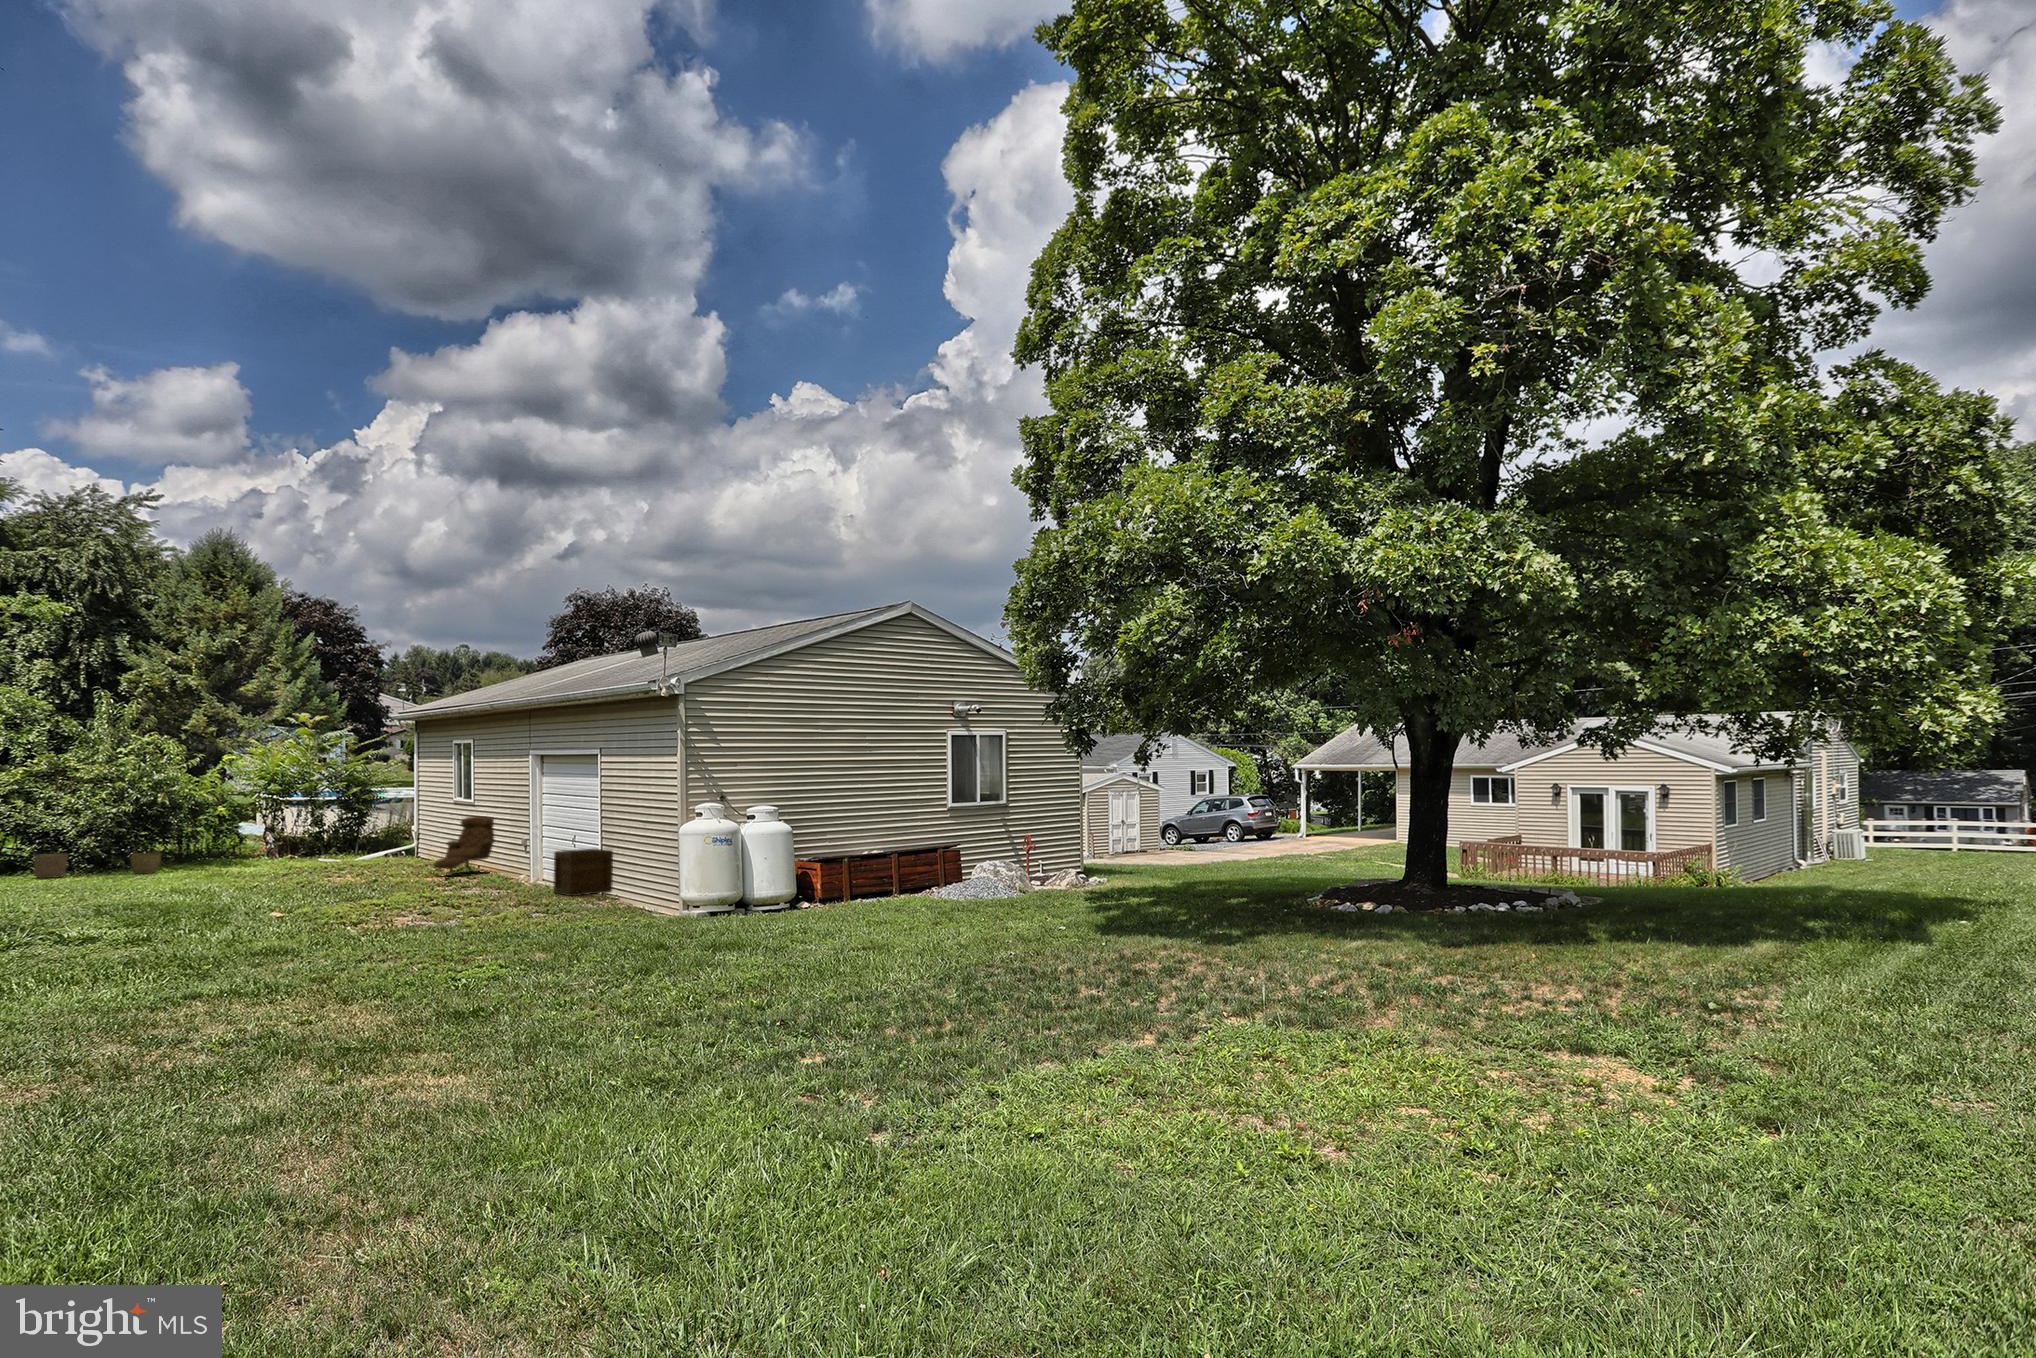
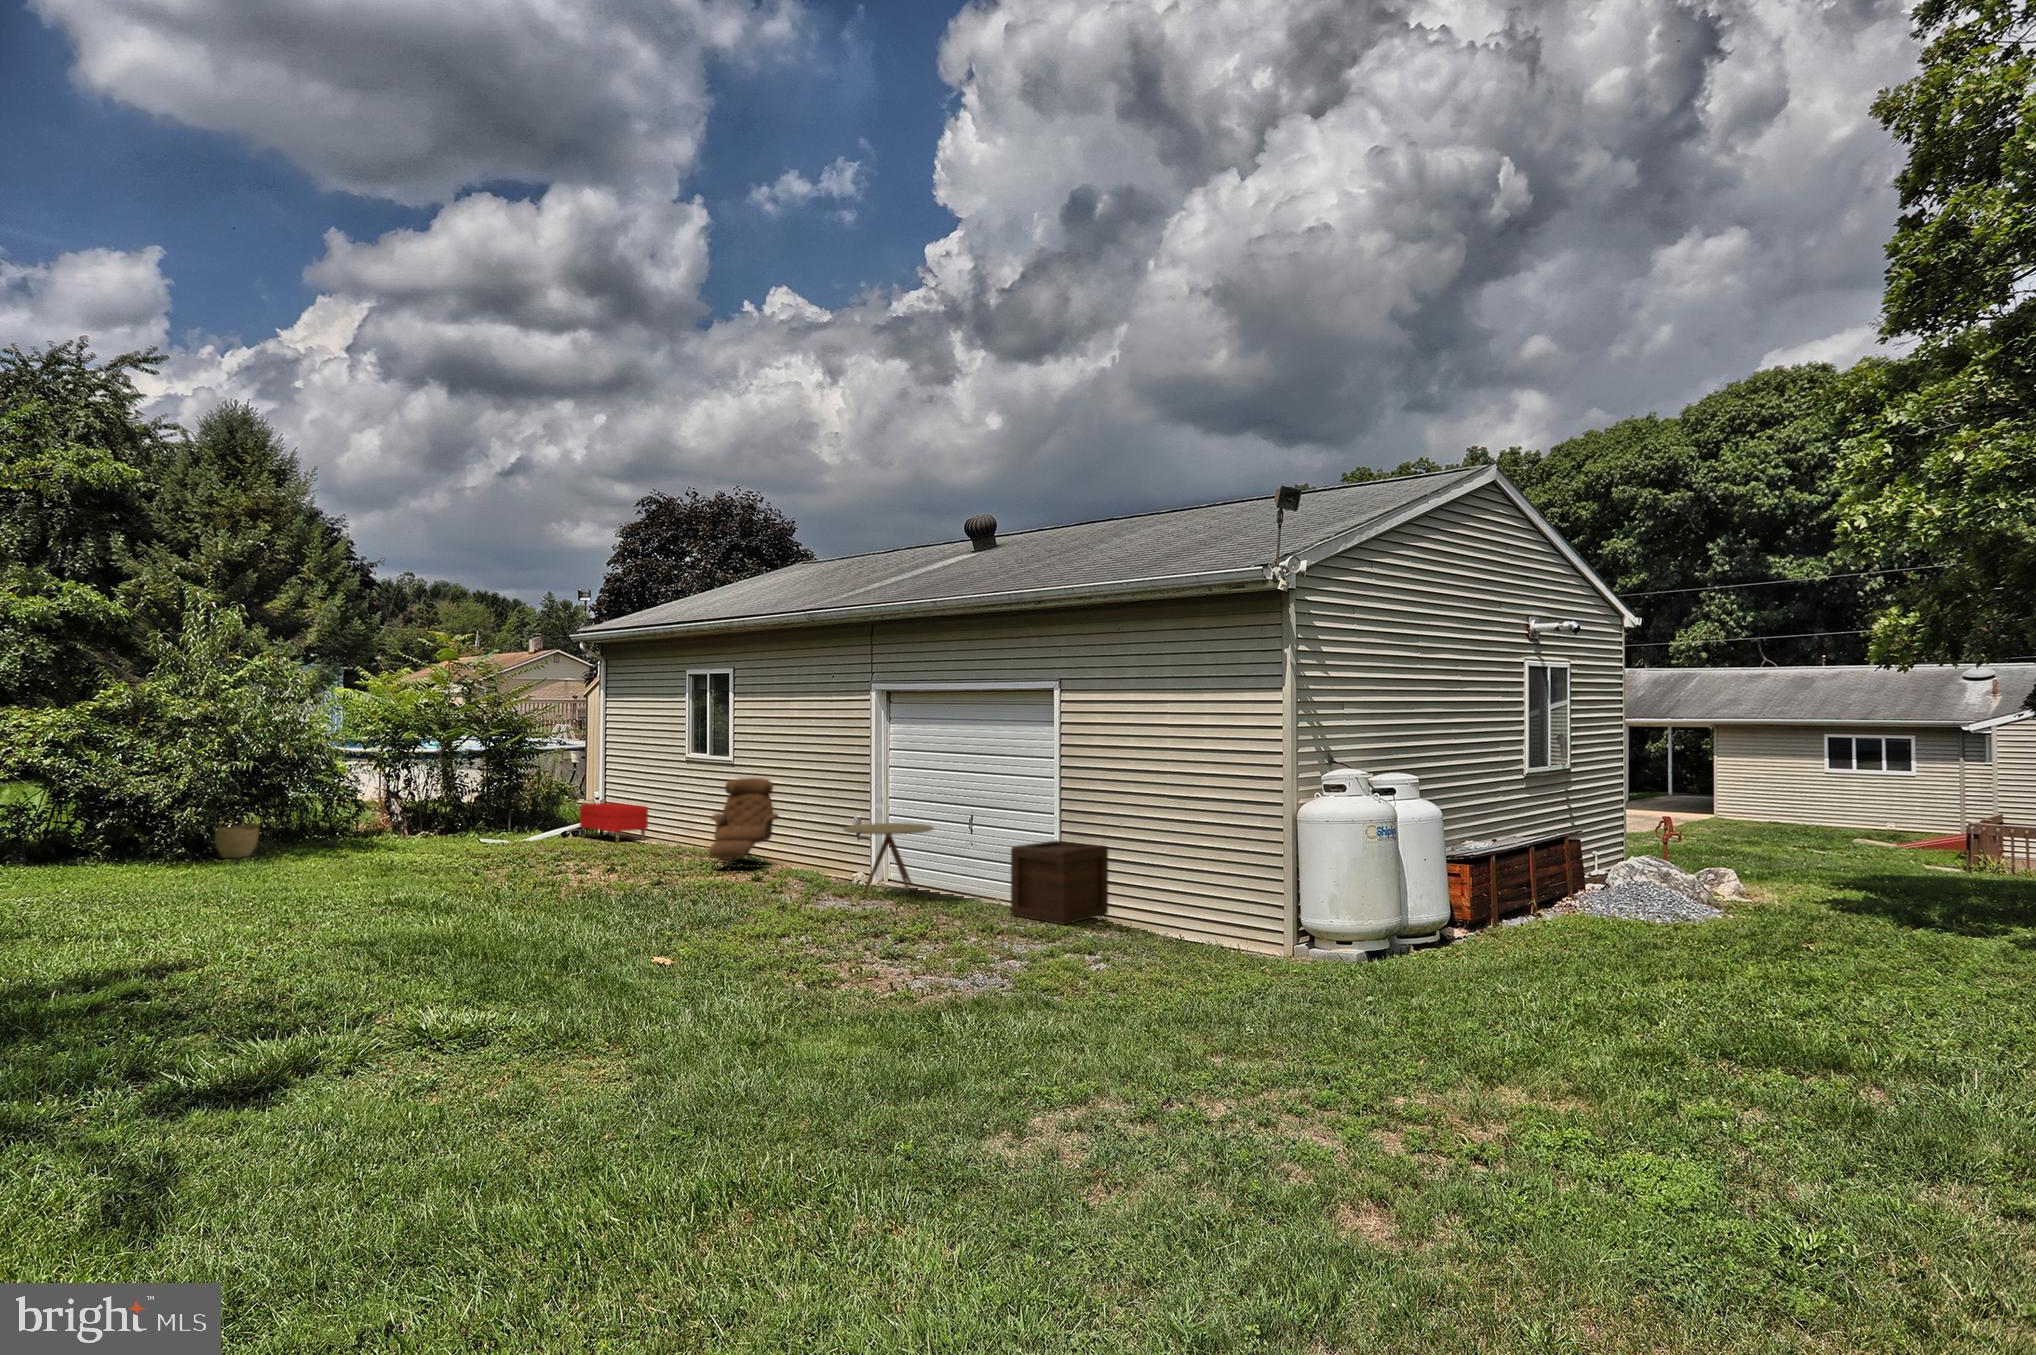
bench: none [392,837,437,865] -> present [580,802,648,843]
round table: none [489,842,552,885] -> present [843,823,934,893]
planter: present [34,854,68,878] -> none [68,828,119,867]

